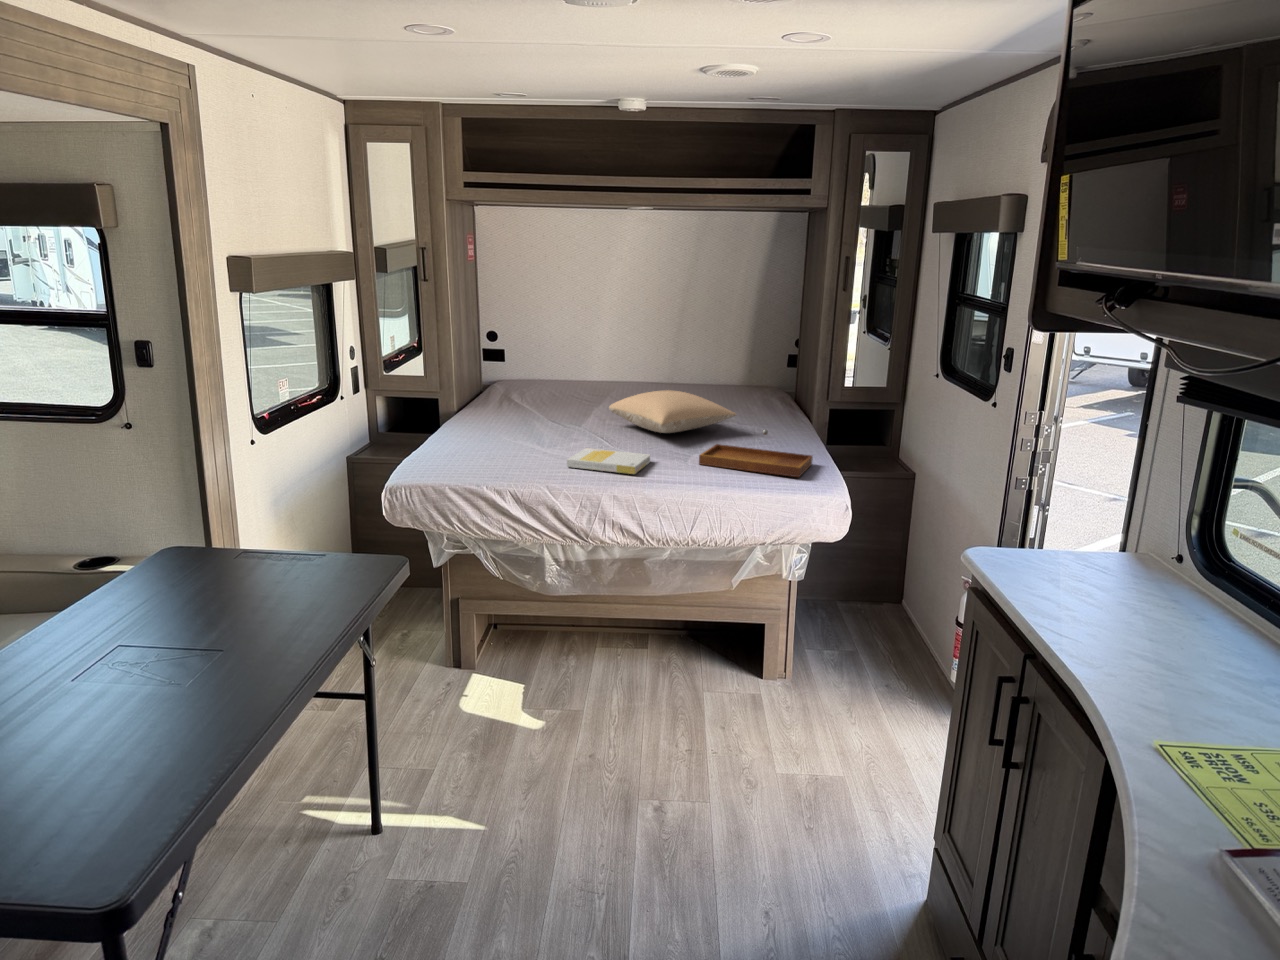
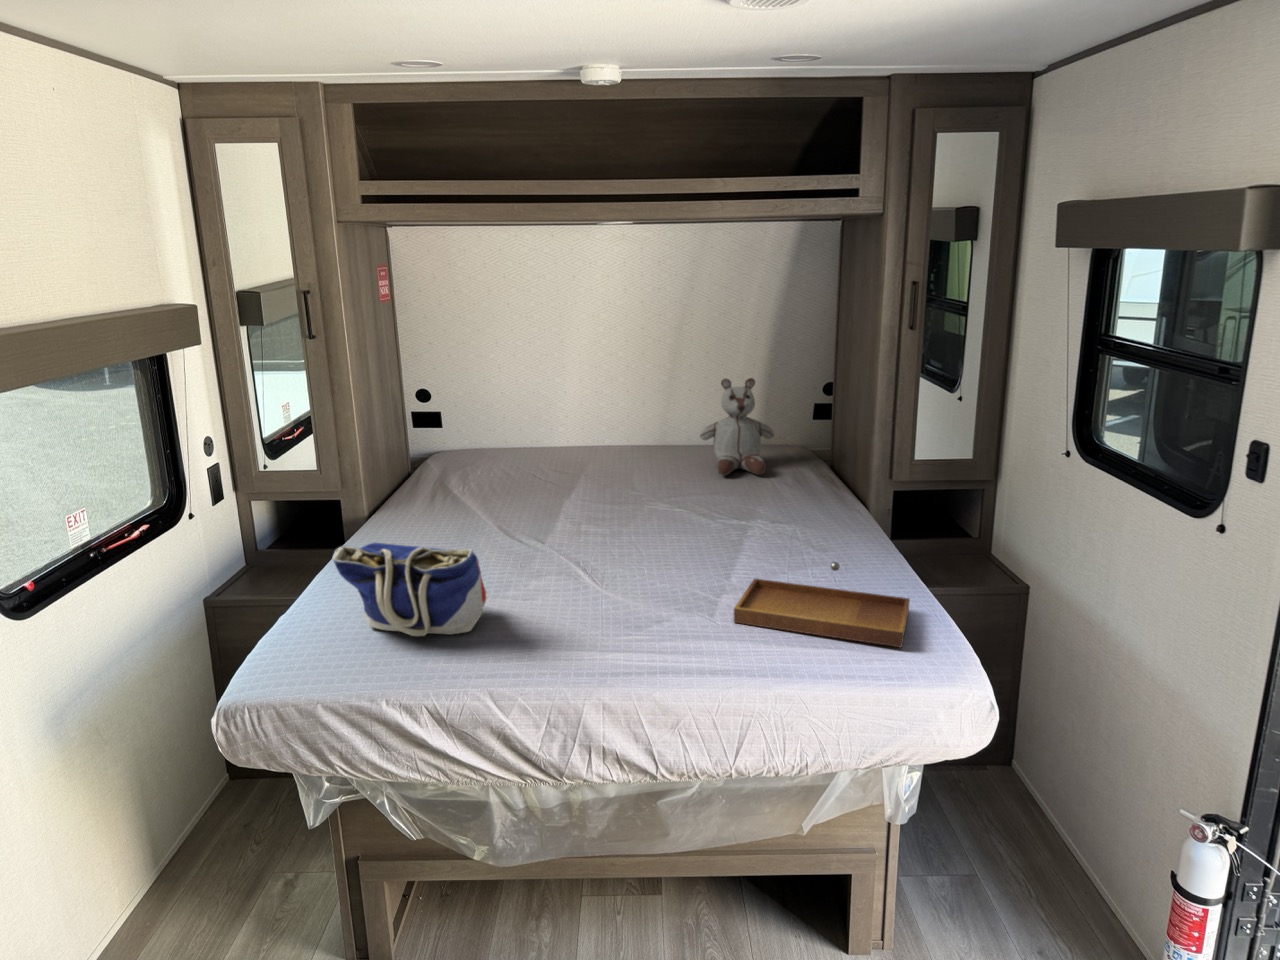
stuffed bear: none [696,324,751,395] -> present [700,378,774,476]
pillow: present [609,390,736,433] -> none [586,487,775,558]
tote bag: none [452,402,544,462] -> present [333,543,487,636]
book: present [567,448,650,474] -> none [523,599,657,657]

